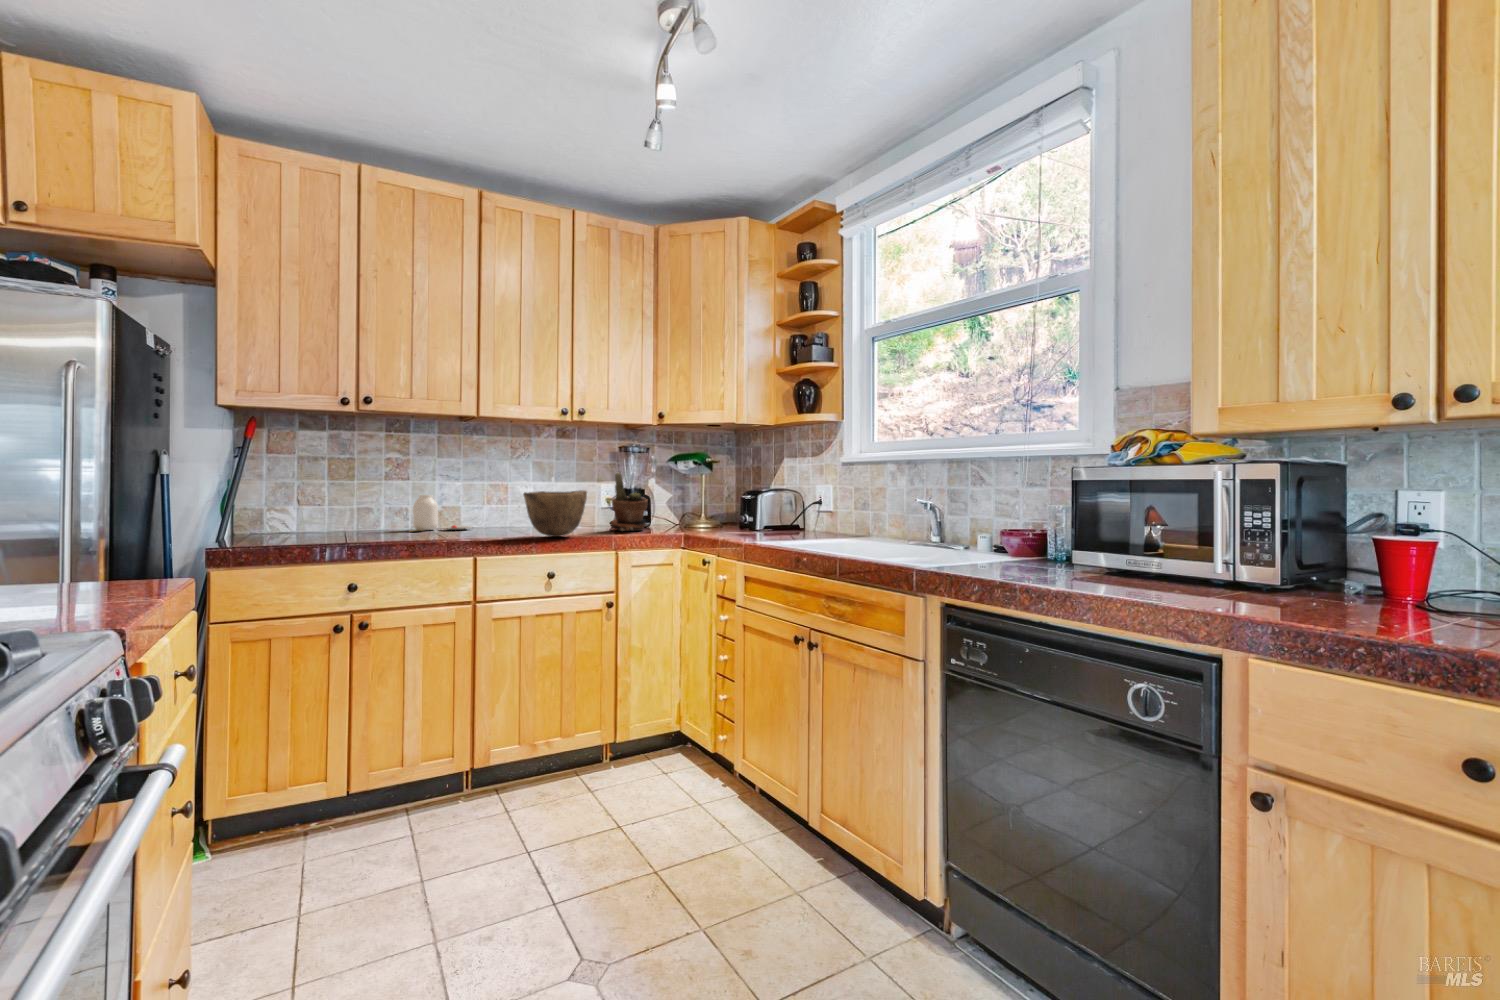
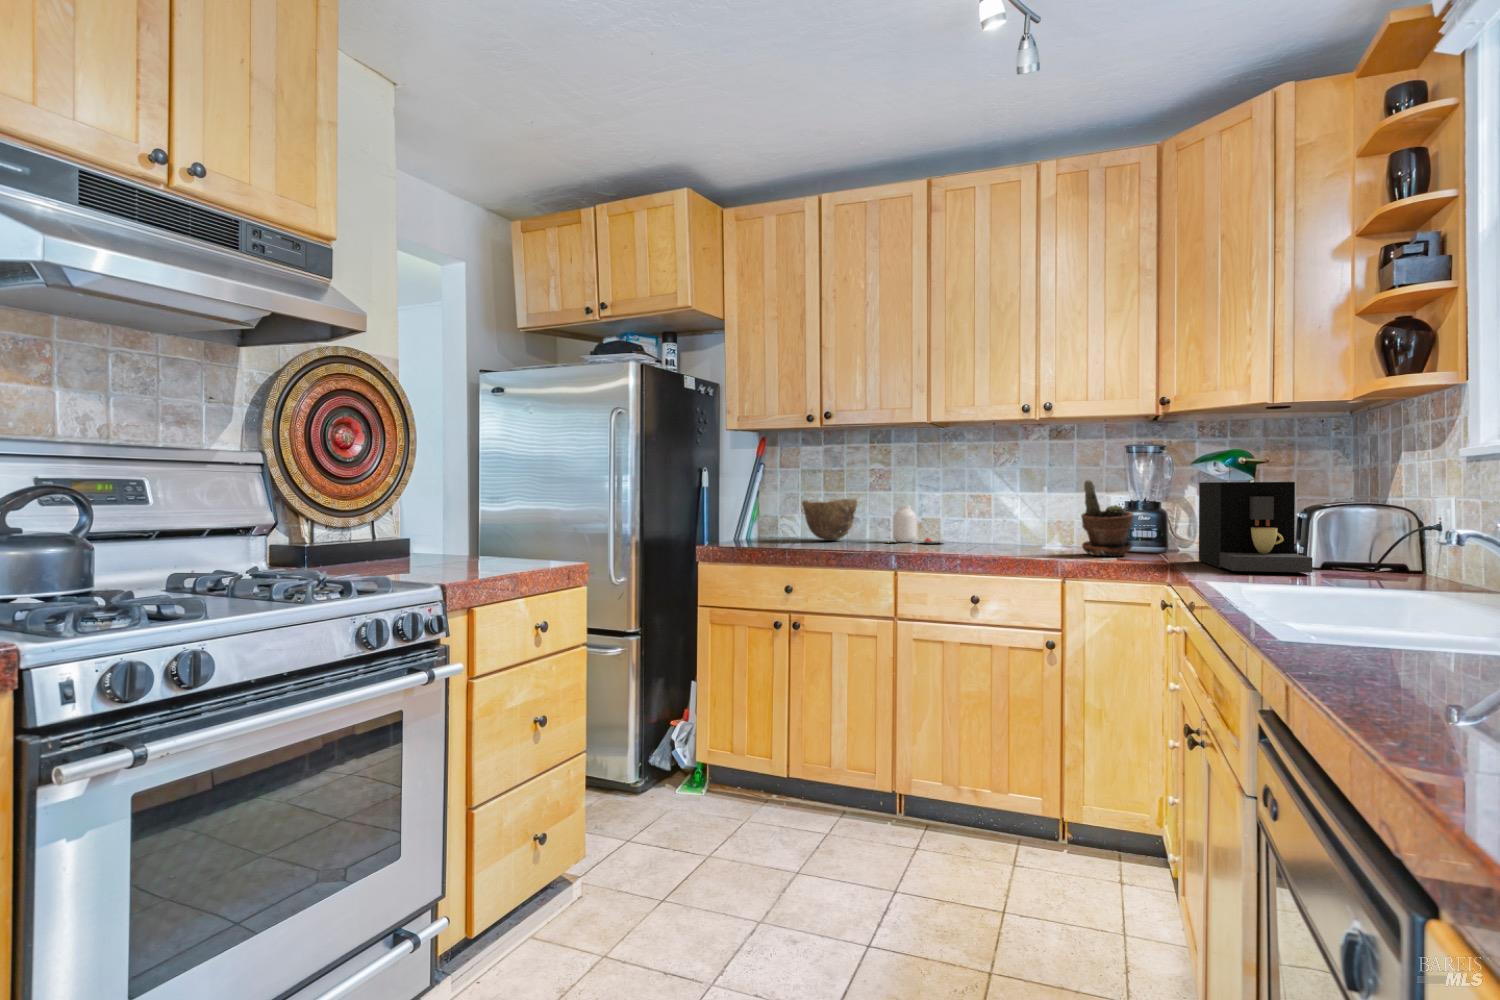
coffee maker: none [695,476,778,535] -> present [1199,482,1313,573]
bowl: present [523,490,587,537] -> present [802,499,857,541]

